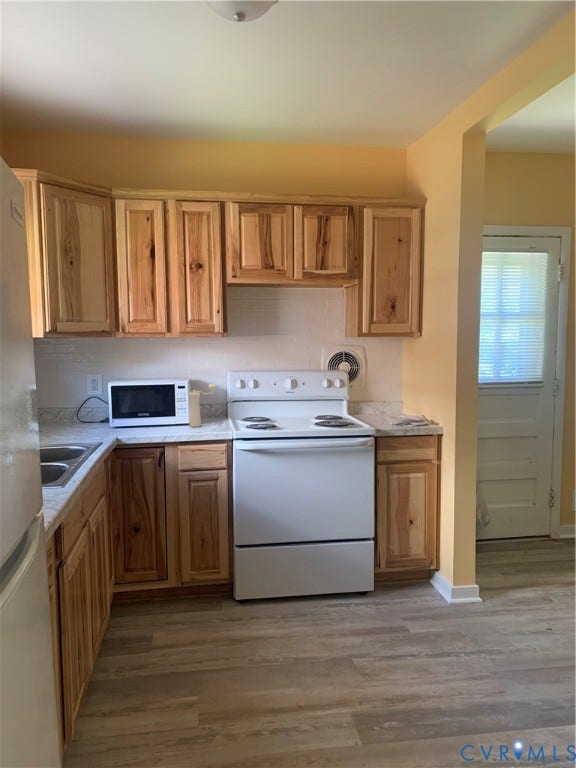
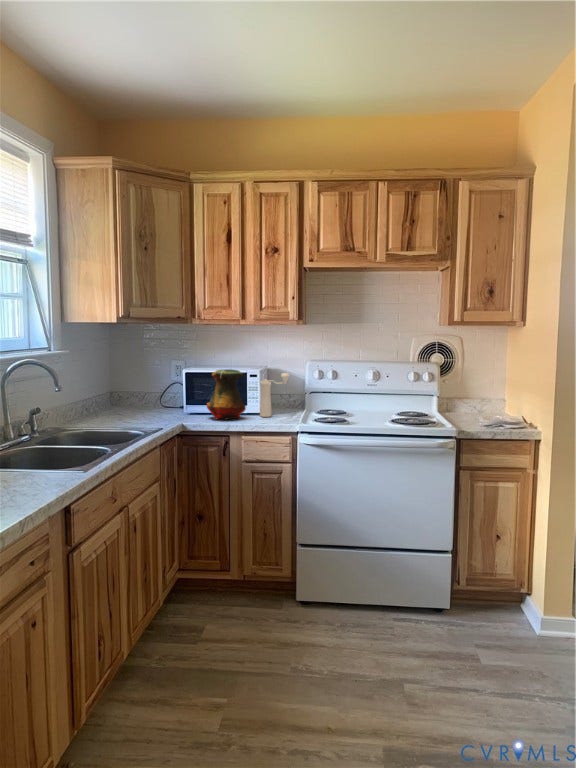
vase: none [137,382,177,432] -> present [207,369,246,419]

